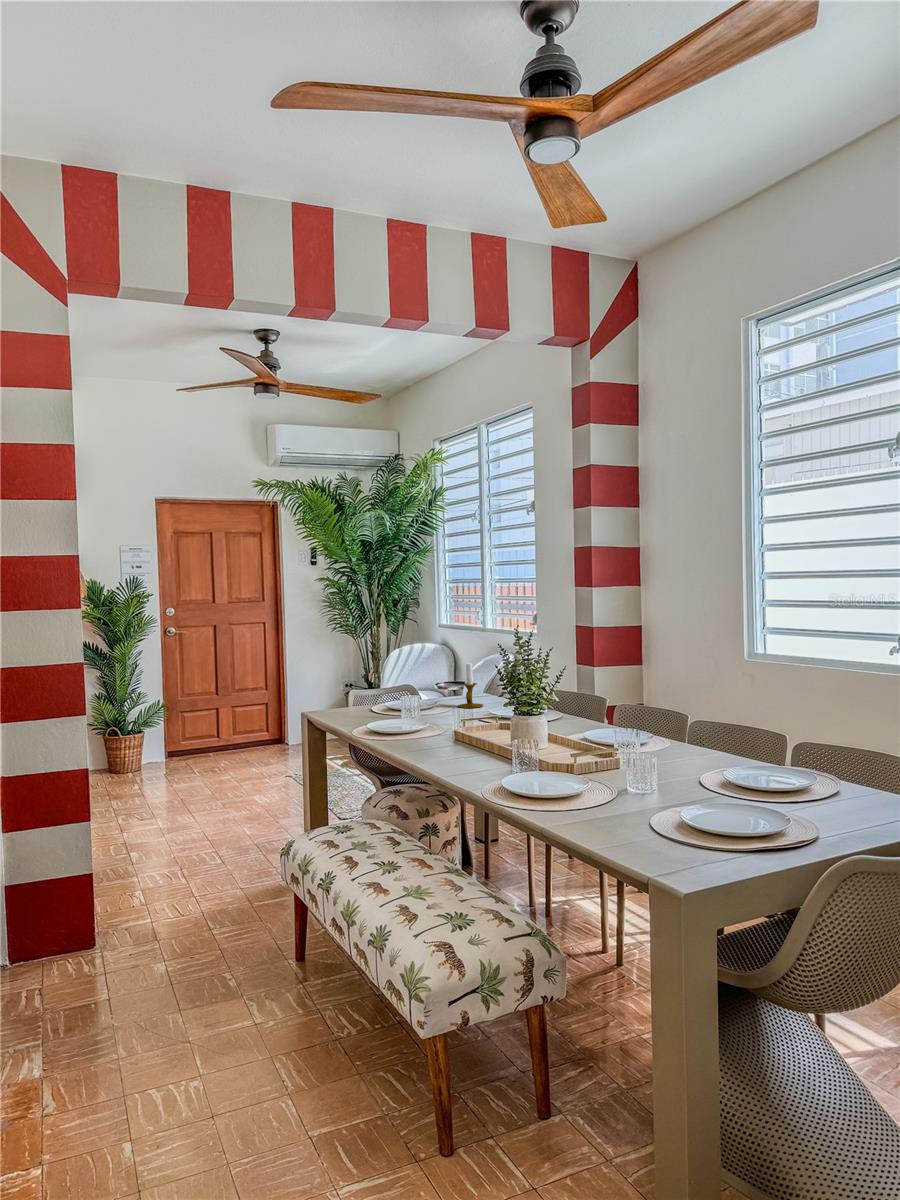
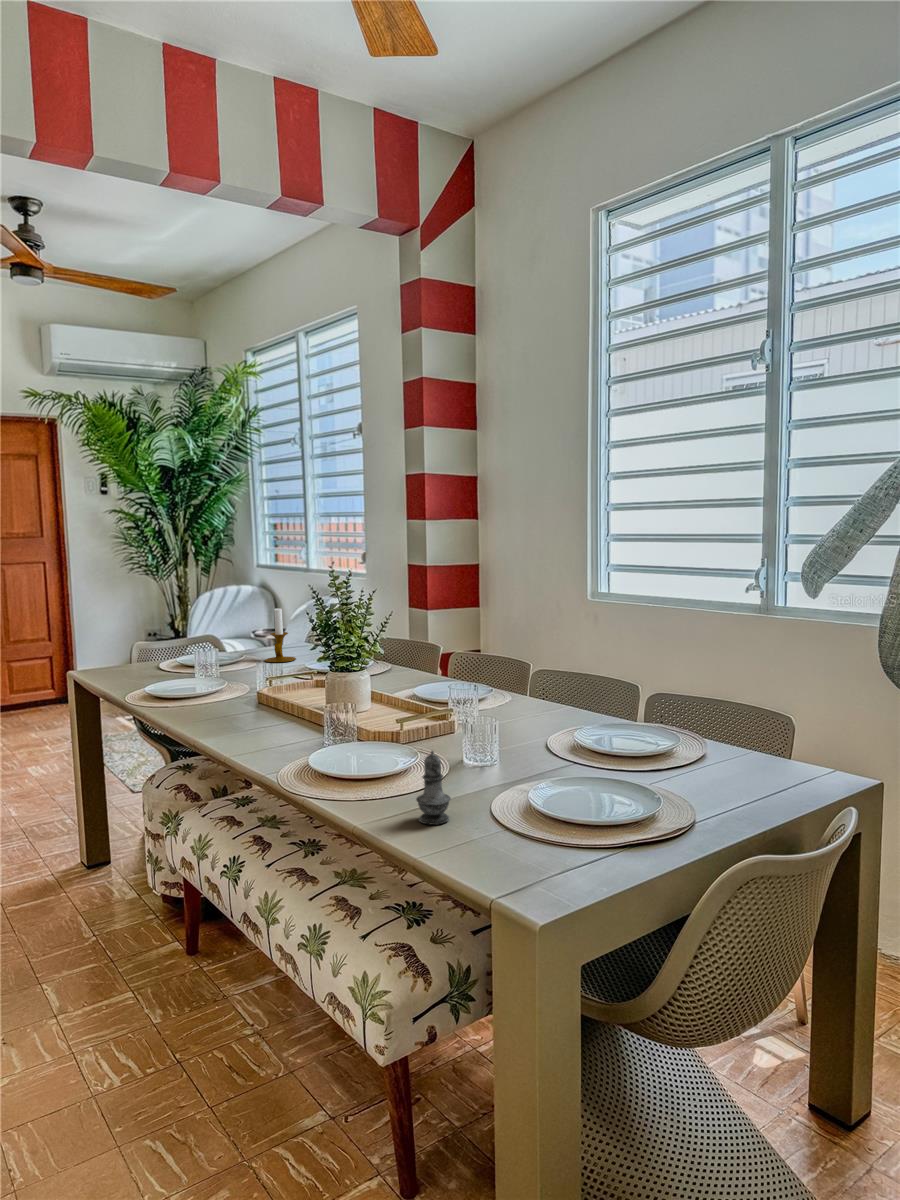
salt shaker: none [594,772,621,830] -> present [416,751,451,825]

